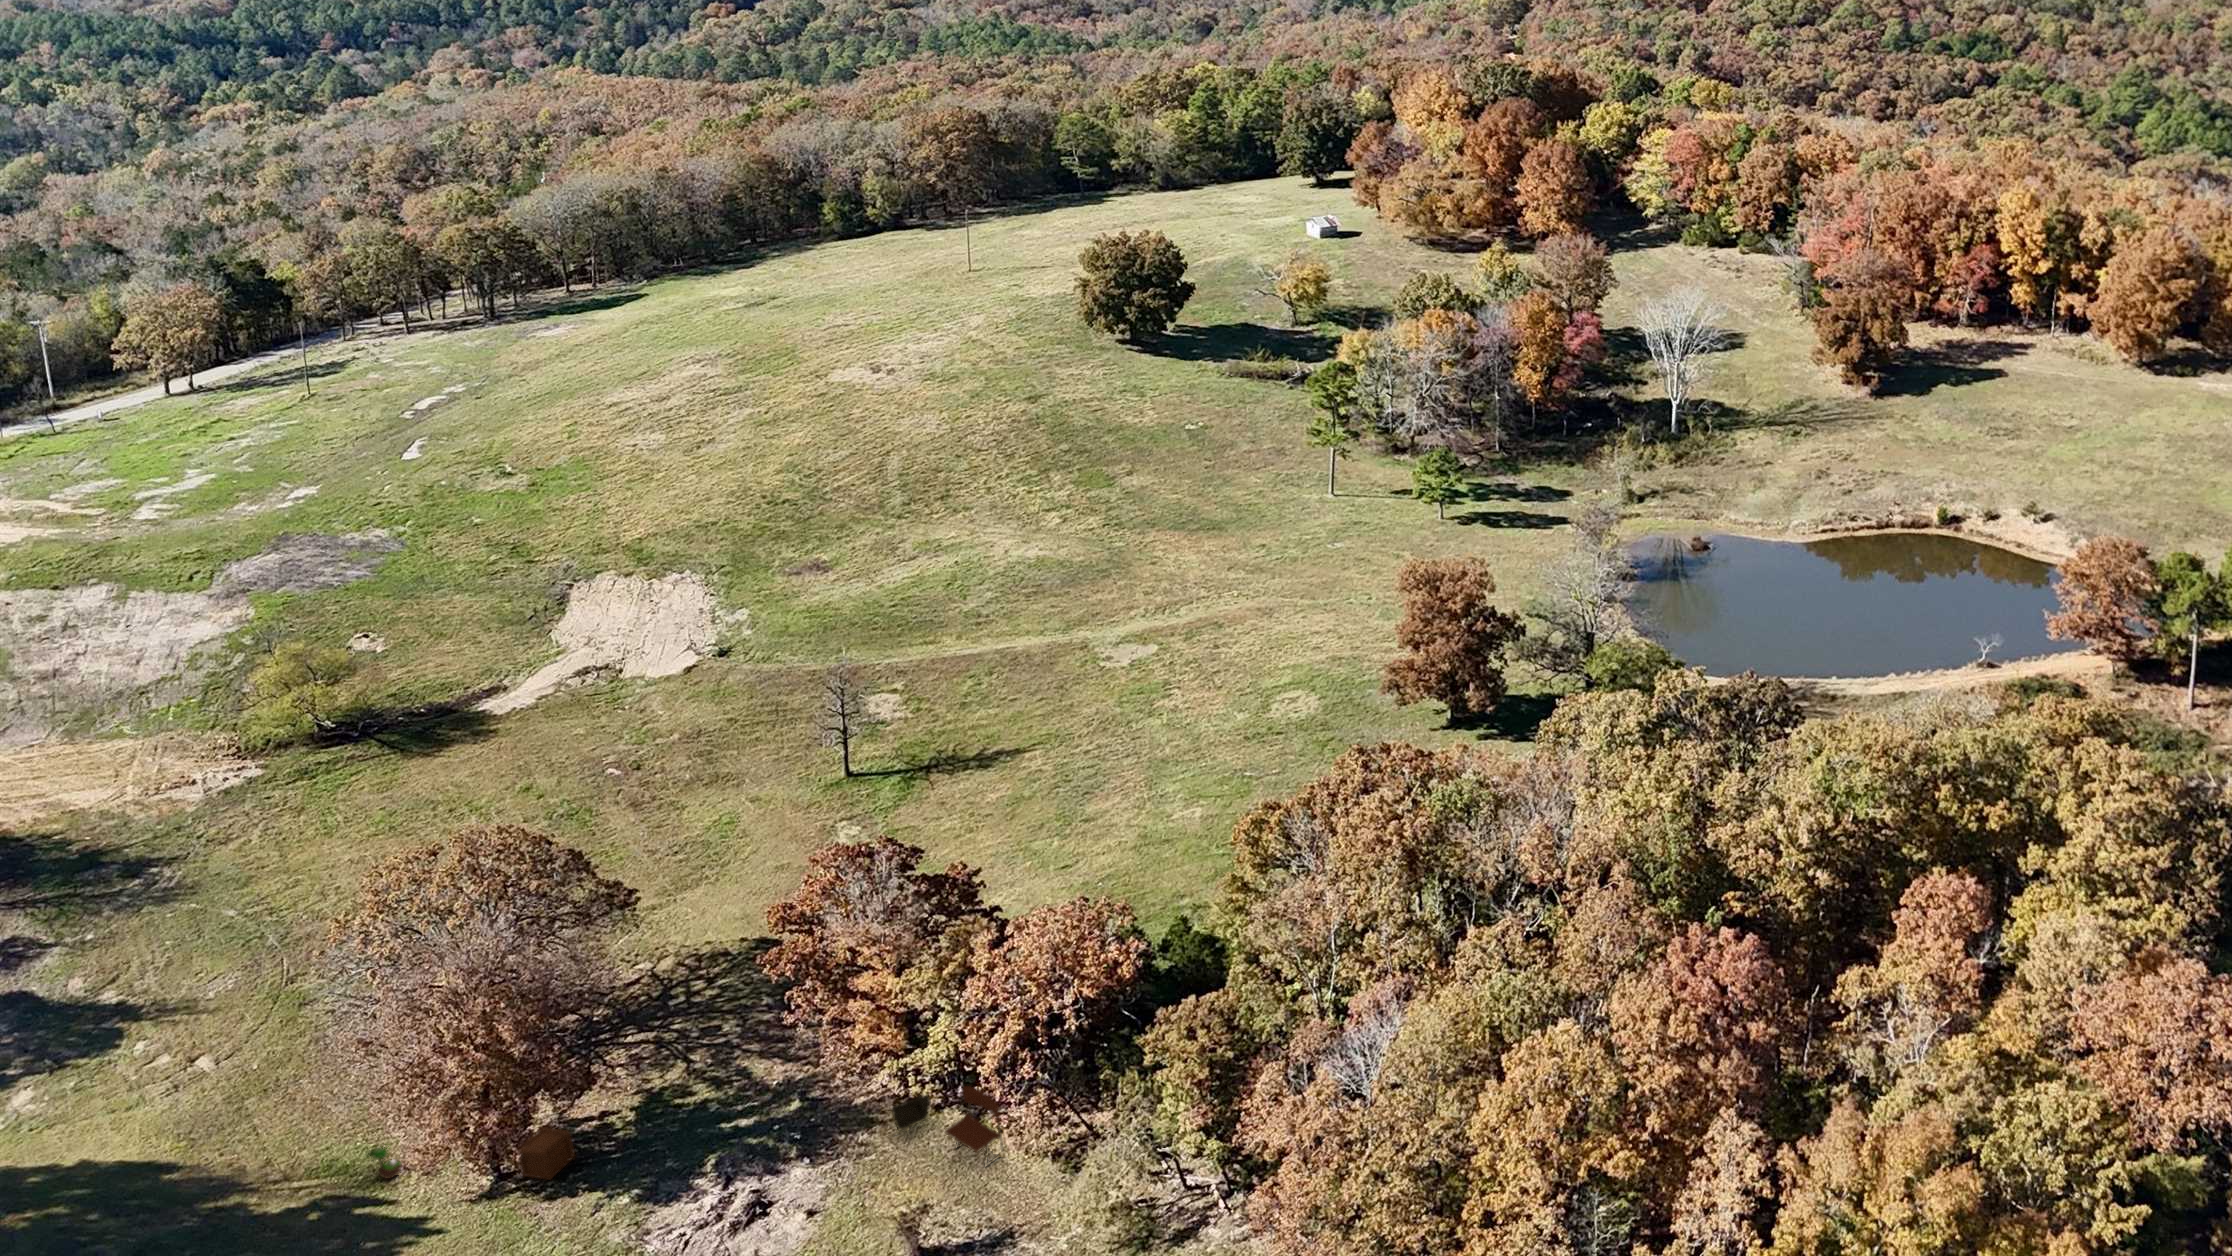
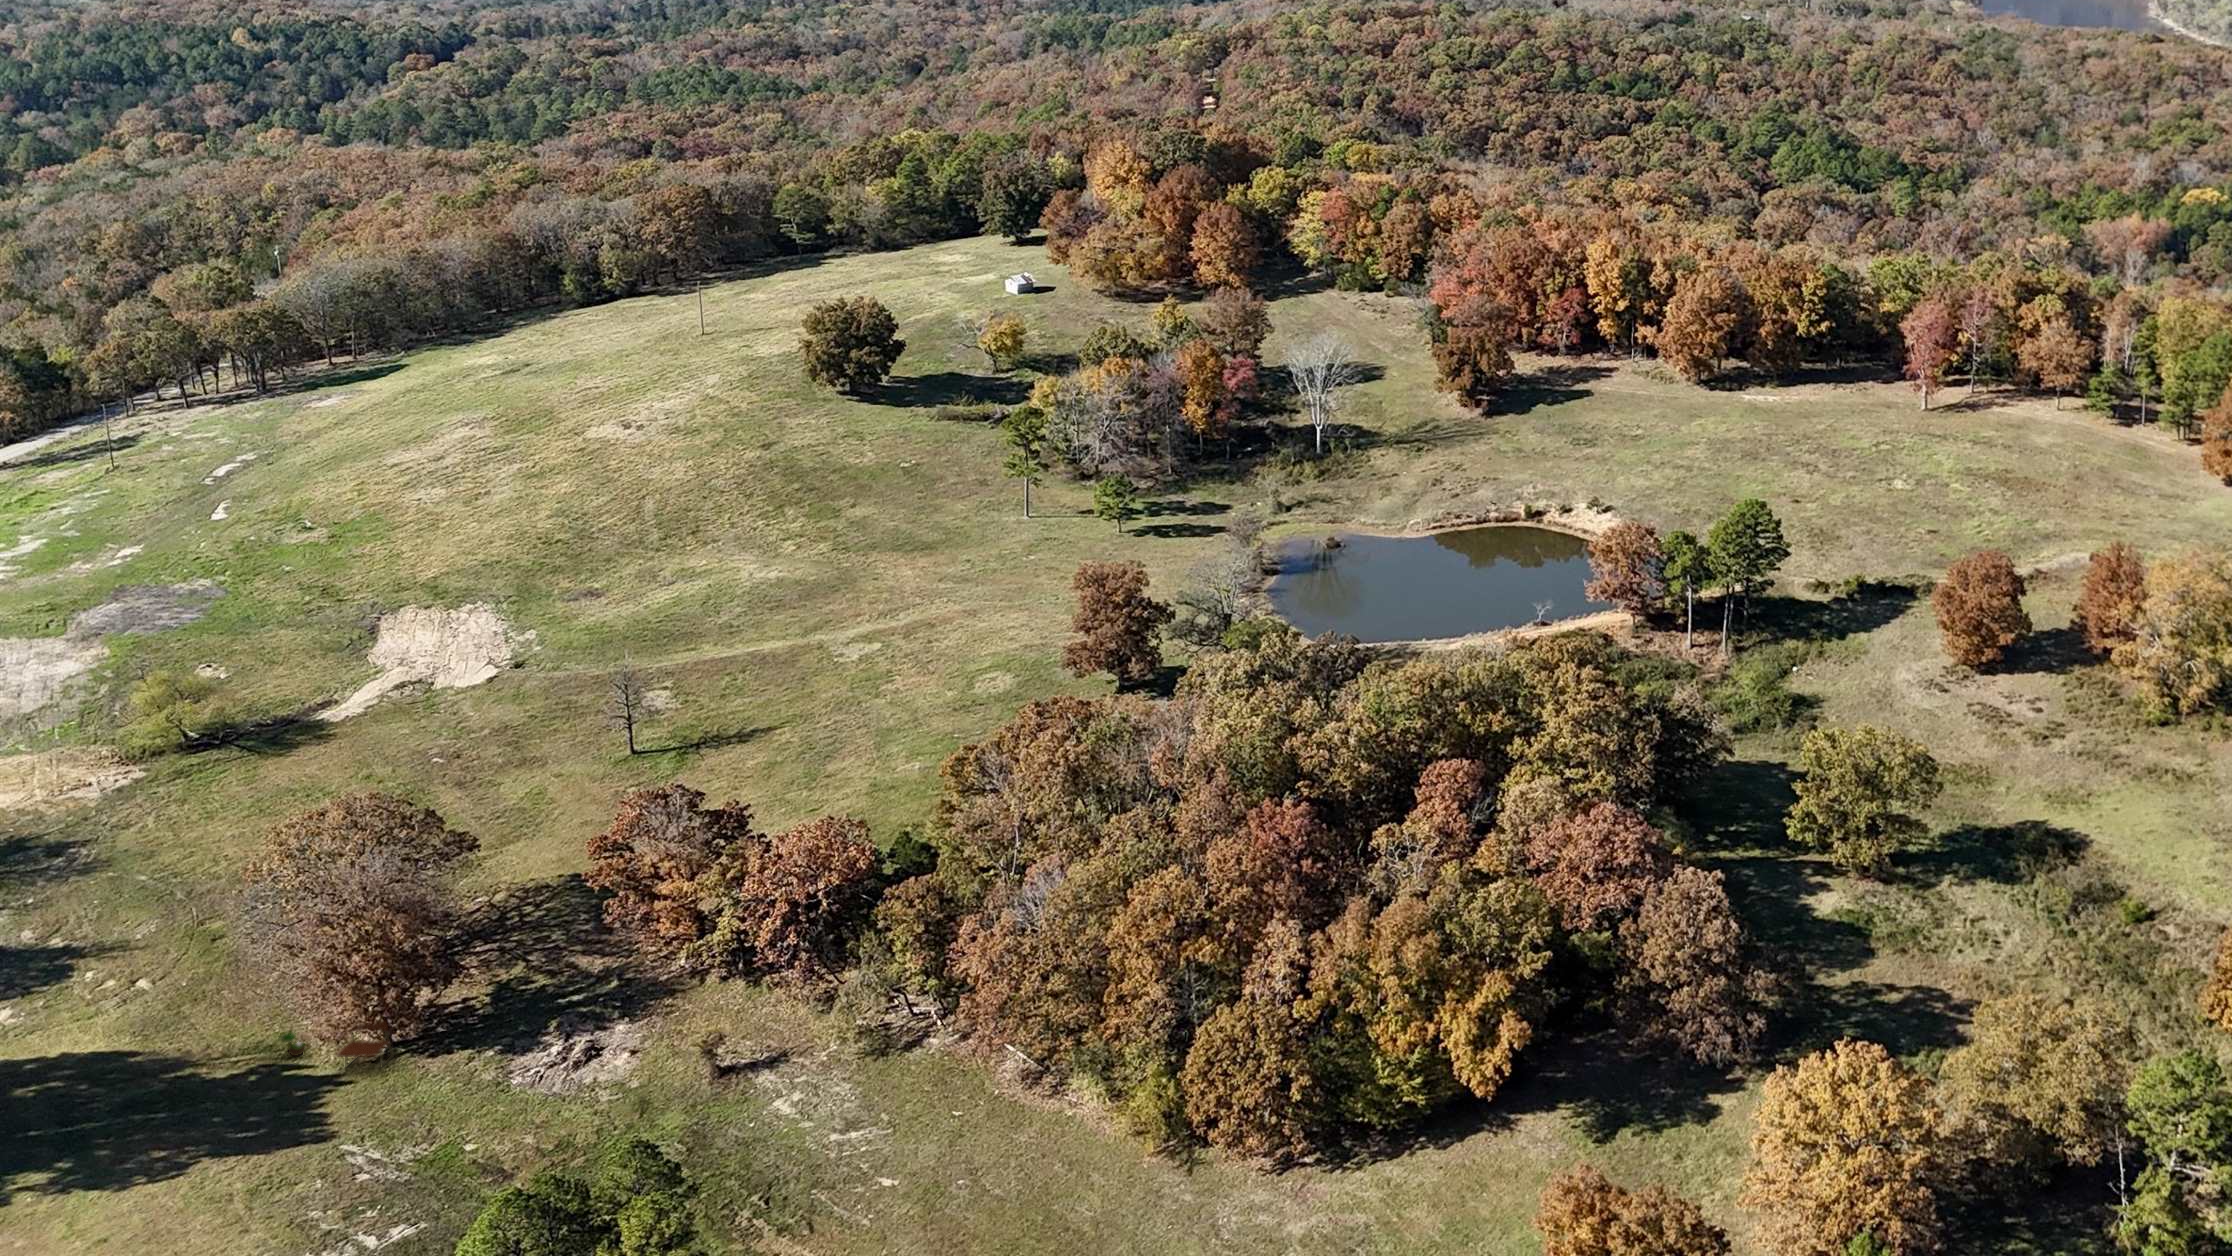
bench: present [945,1086,1003,1166] -> present [336,1021,393,1067]
lounge chair: present [892,1094,931,1138] -> none [691,962,722,999]
wooden crate: present [519,1127,575,1180] -> none [400,1010,445,1046]

